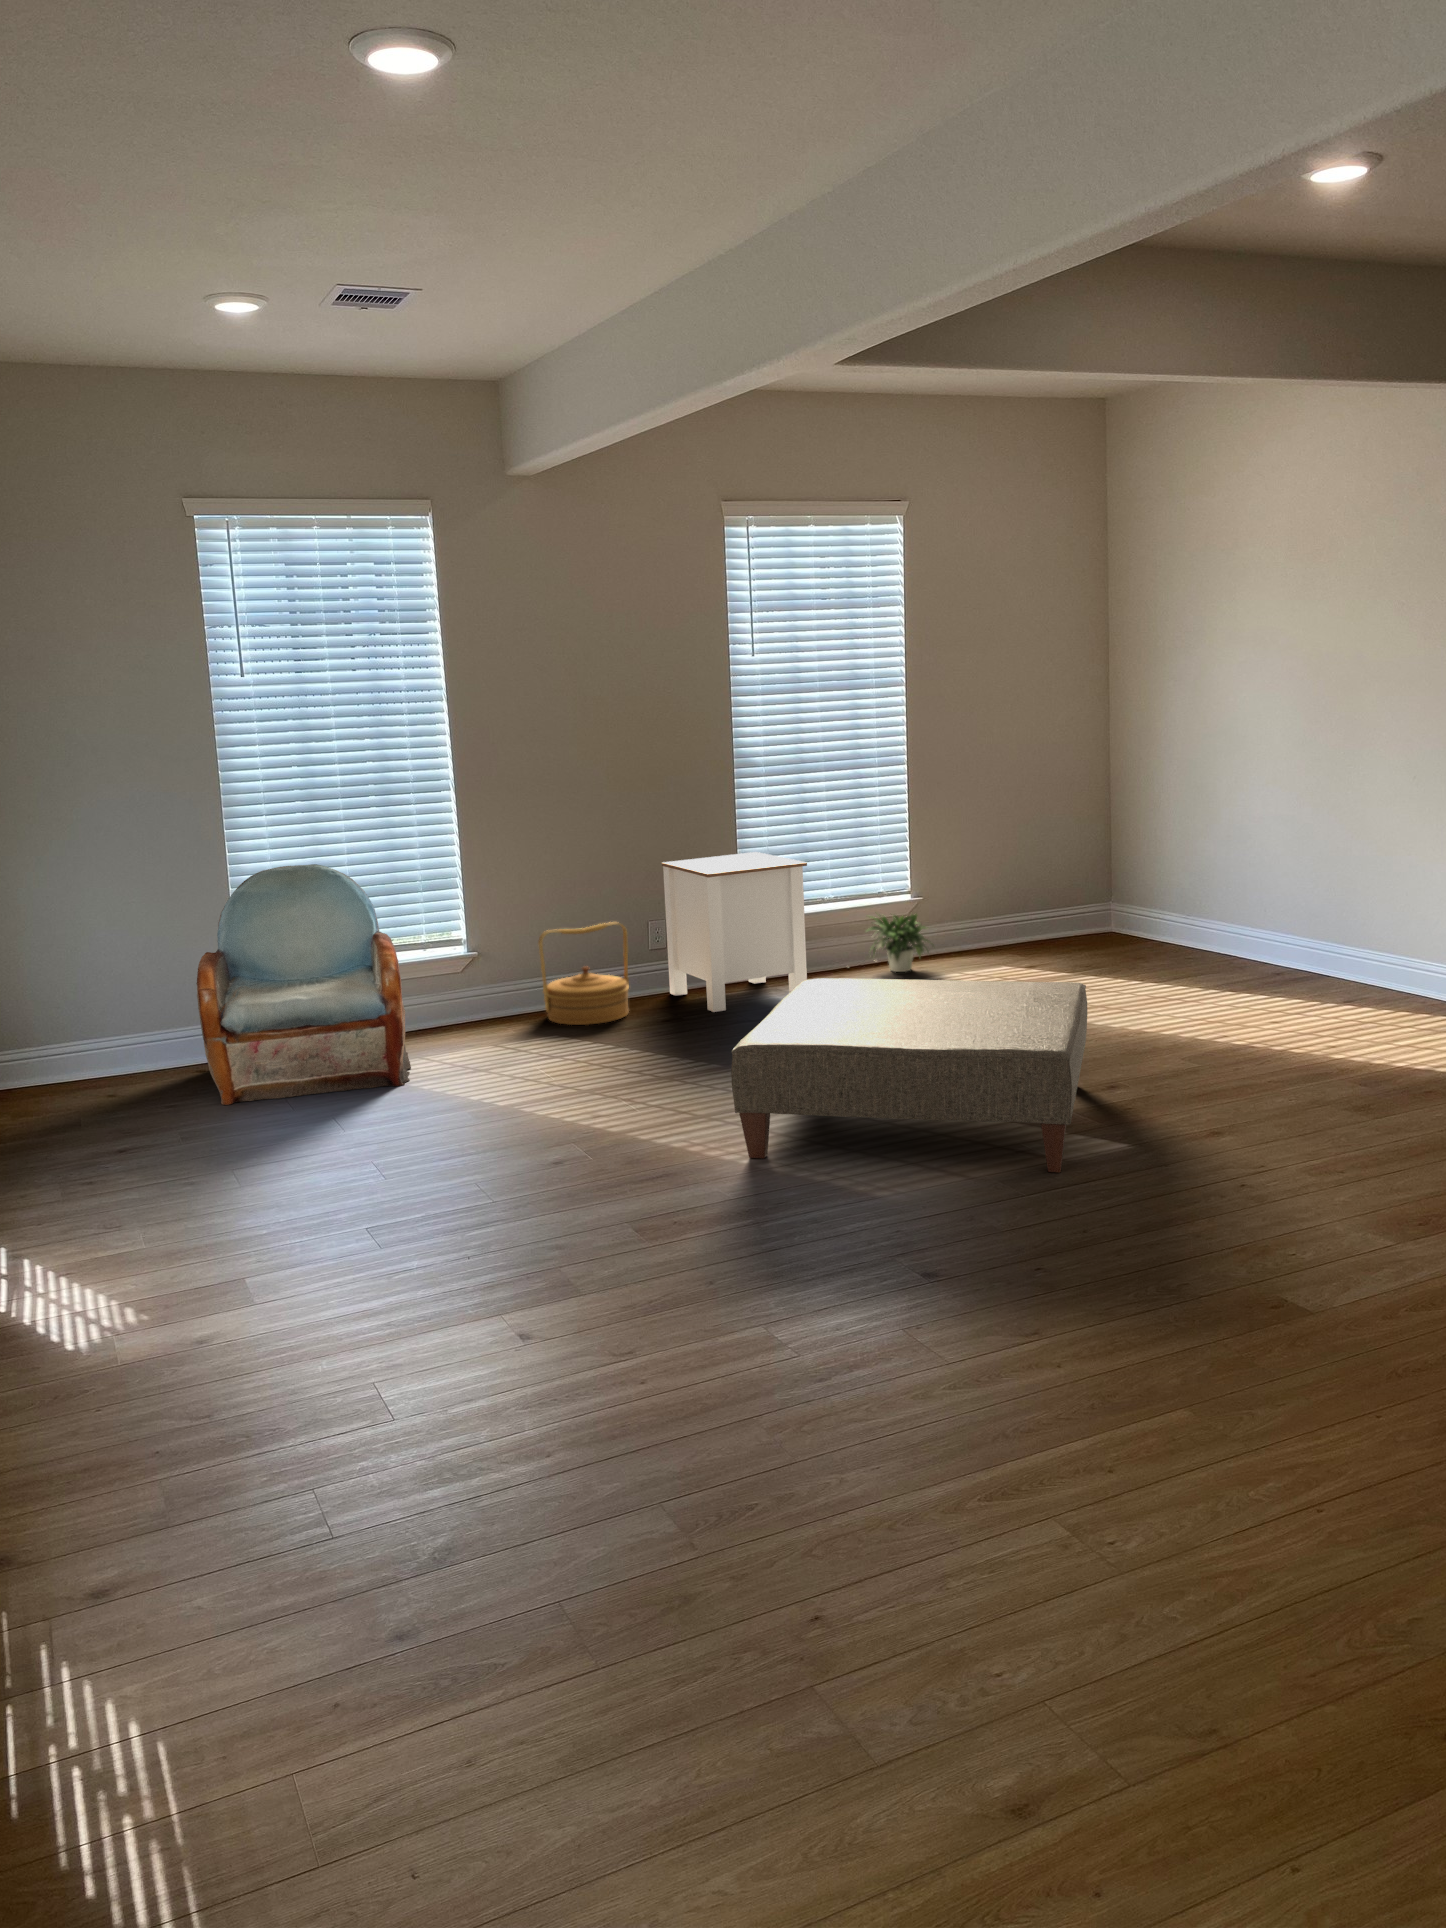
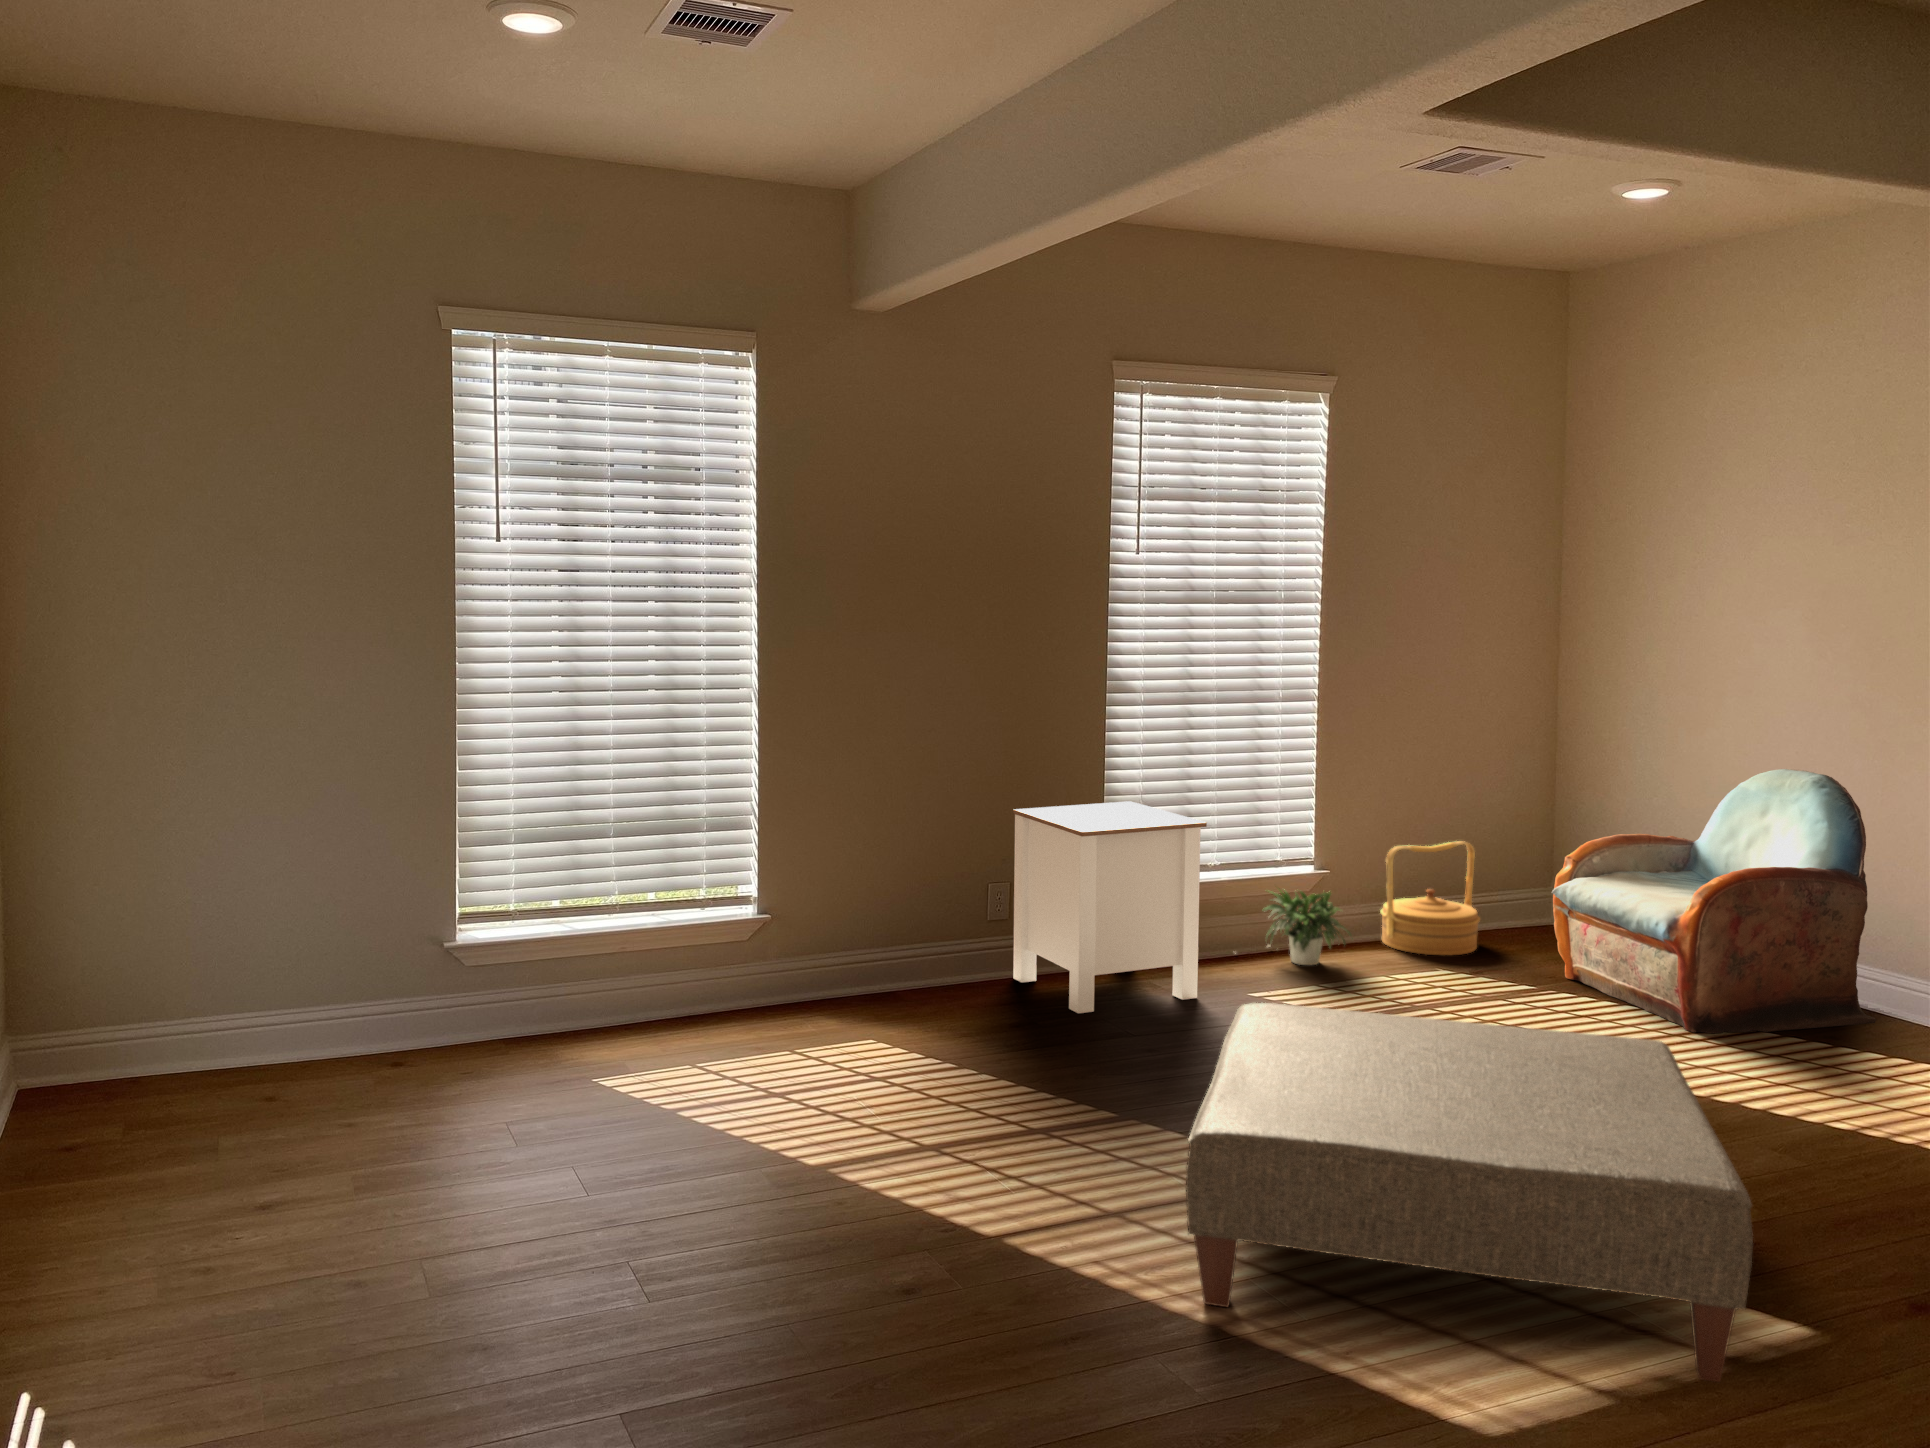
armchair: present [196,864,411,1105] -> present [1552,769,1876,1033]
woven basket: present [538,922,629,1025] -> present [1380,841,1480,956]

